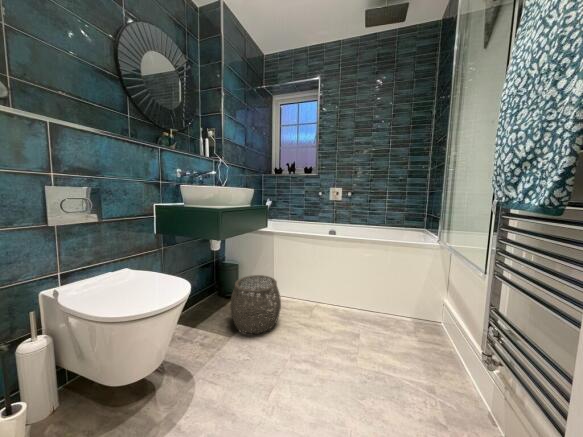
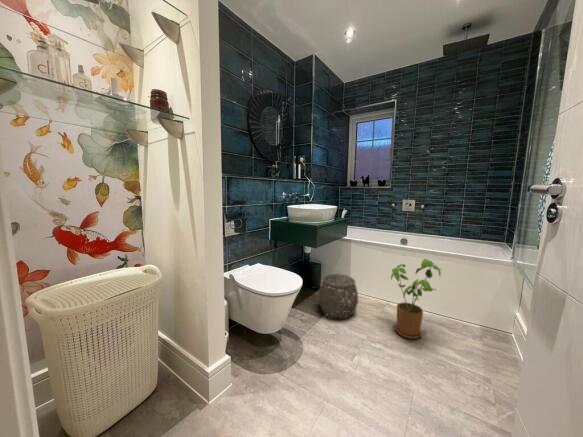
house plant: none [319,247,374,348] -> present [391,259,441,339]

